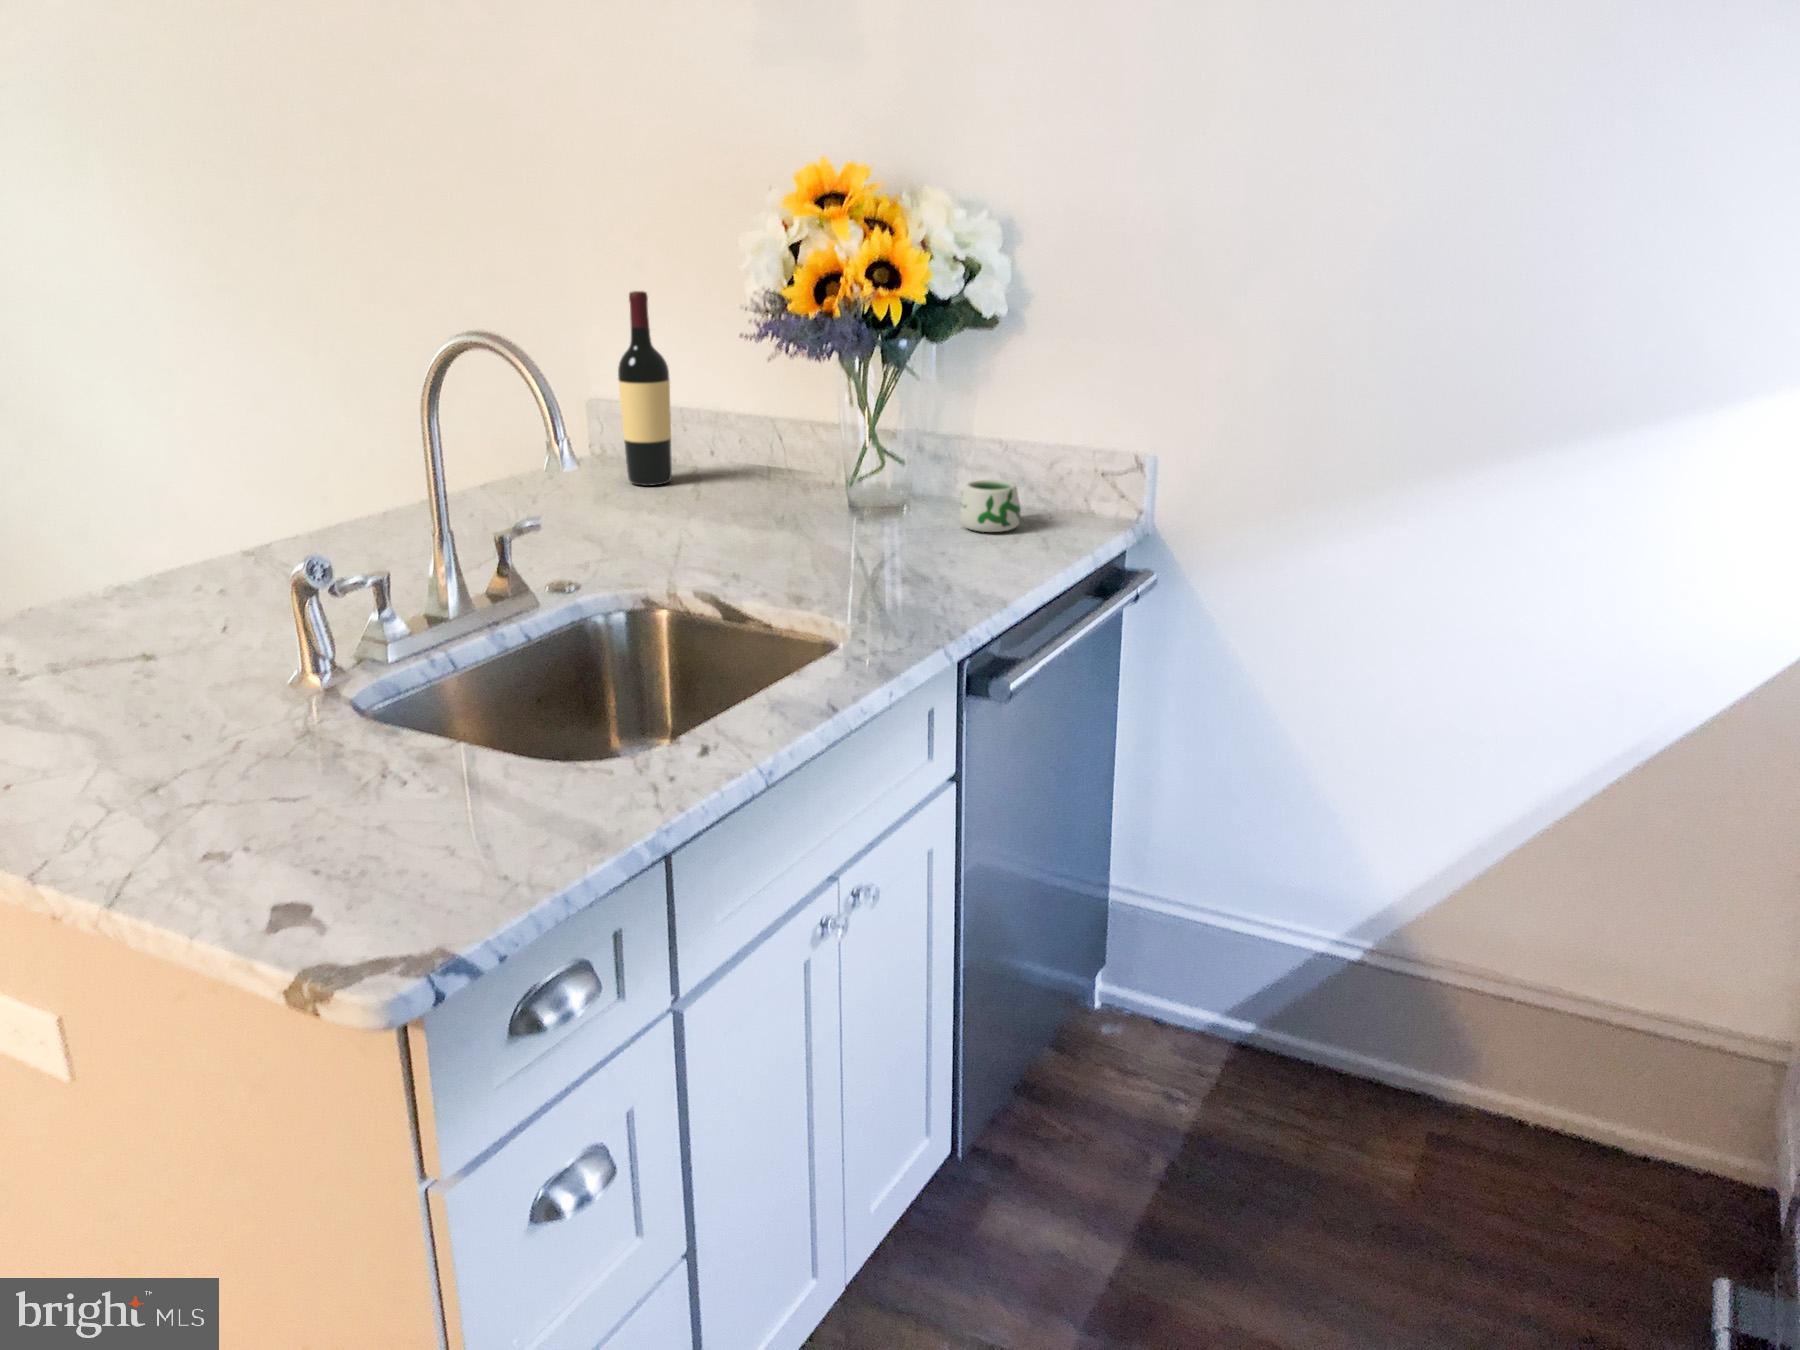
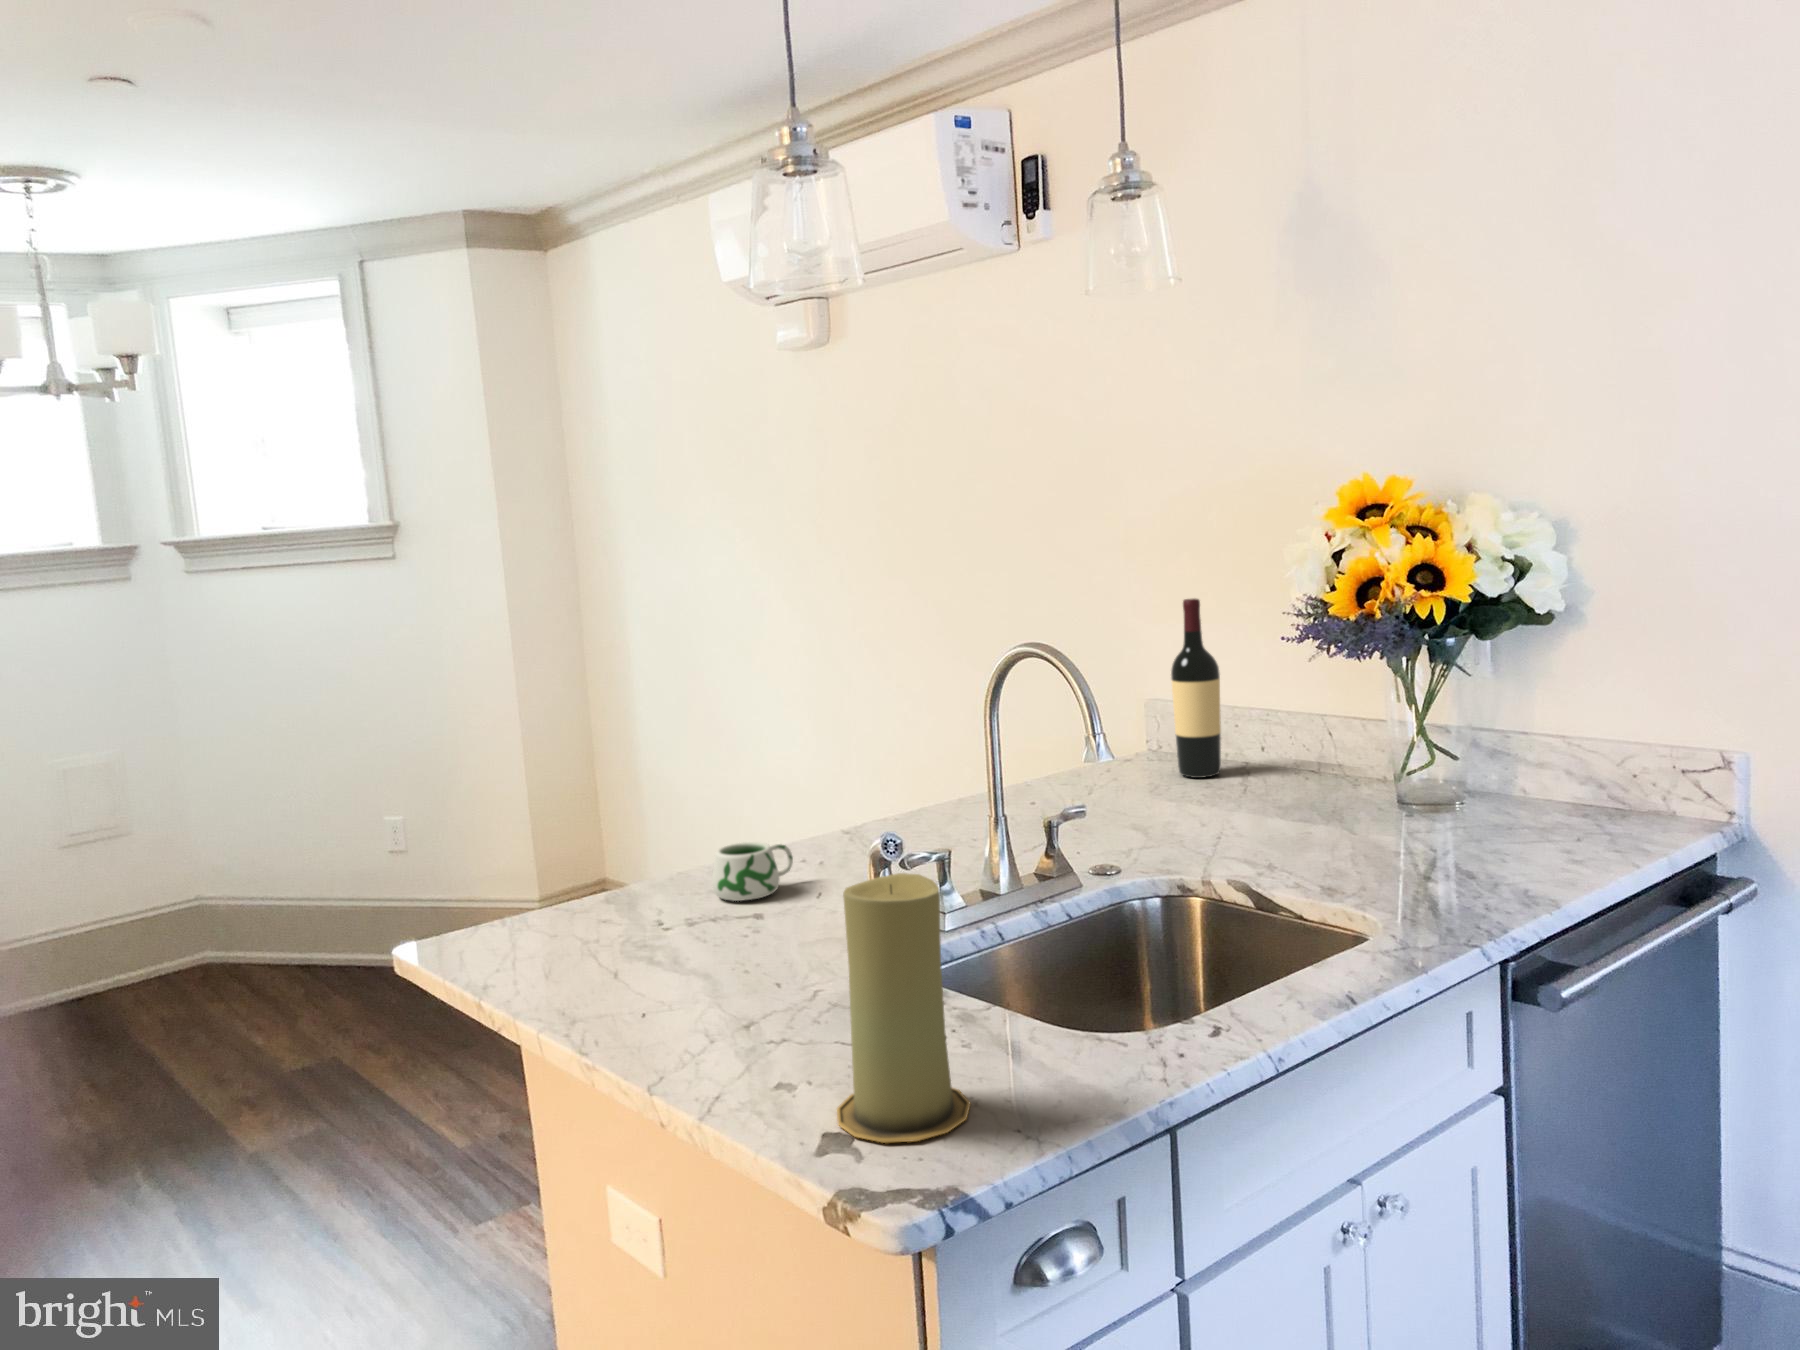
mug: present [959,480,1021,532] -> present [712,842,793,901]
candle: none [275,601,448,911] -> present [837,873,970,1143]

